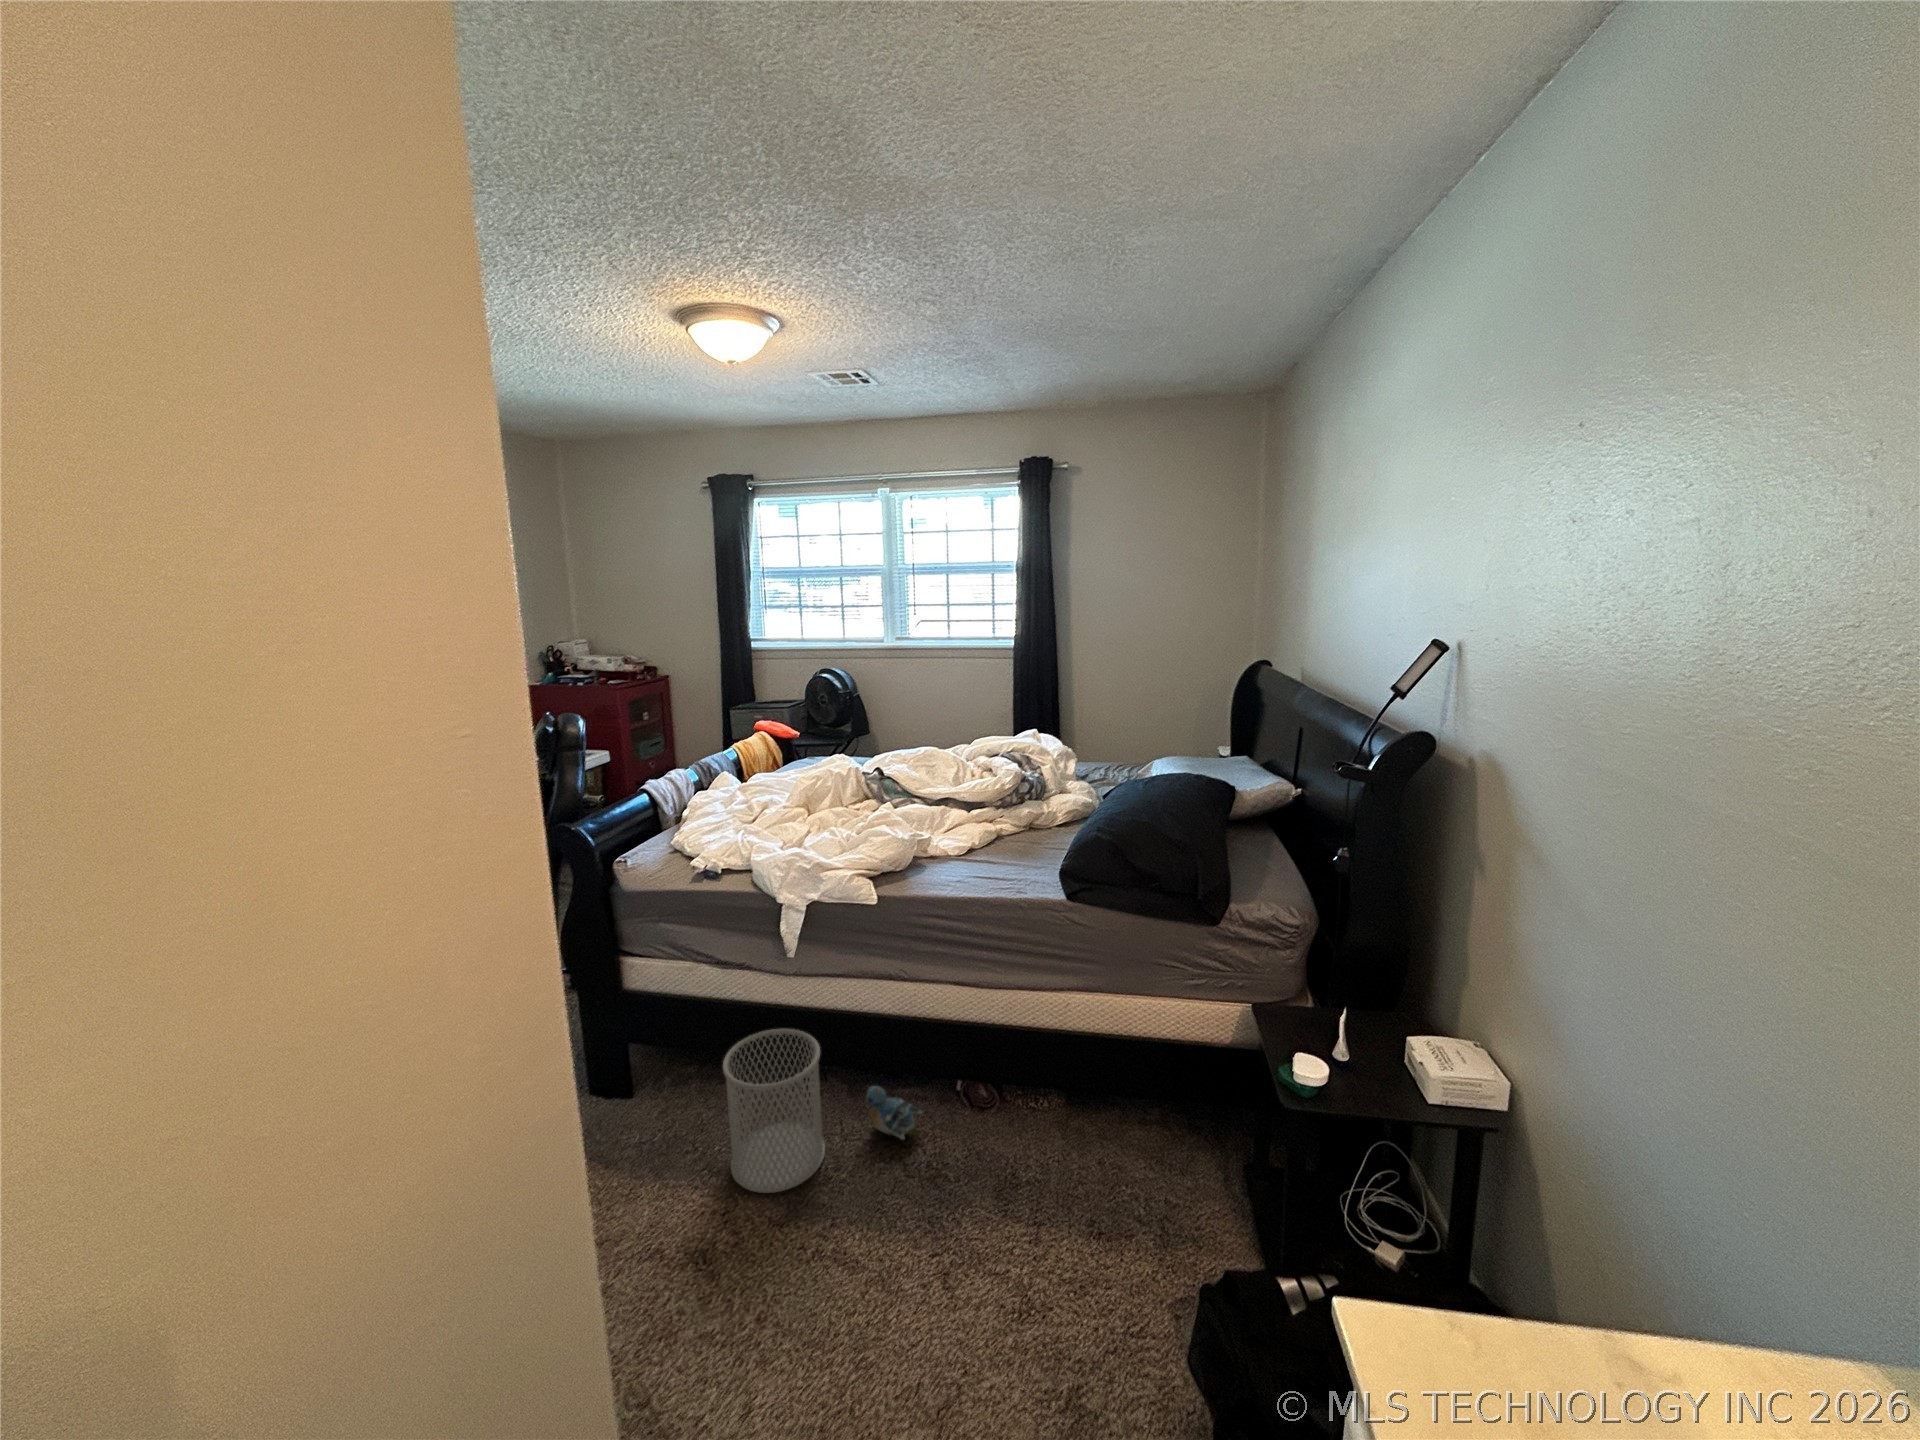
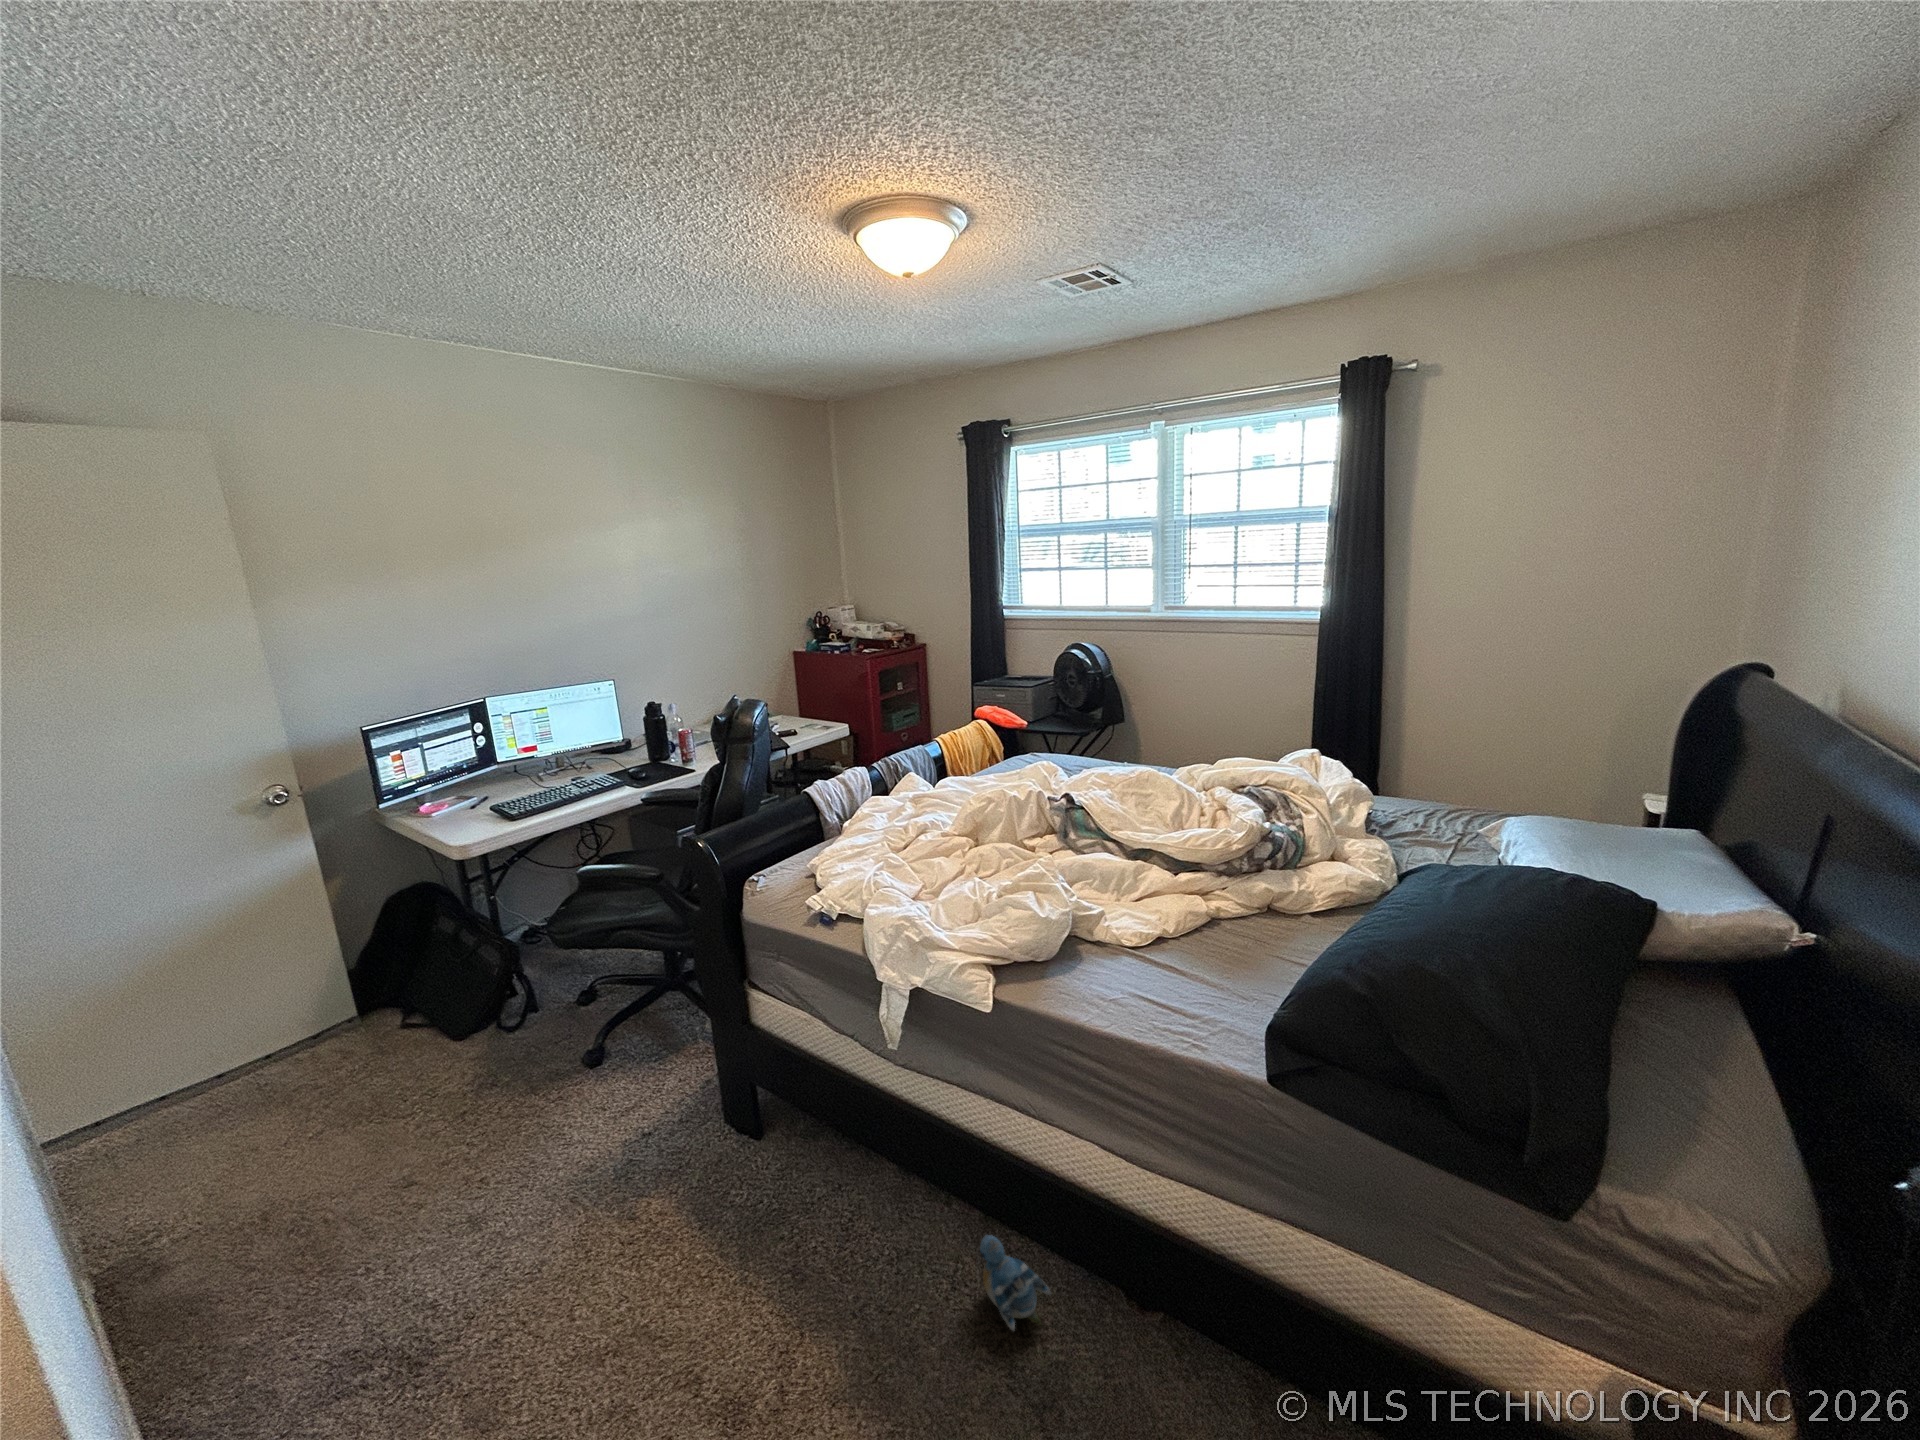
wastebasket: present [723,1029,825,1193] -> none [793,1129,923,1349]

